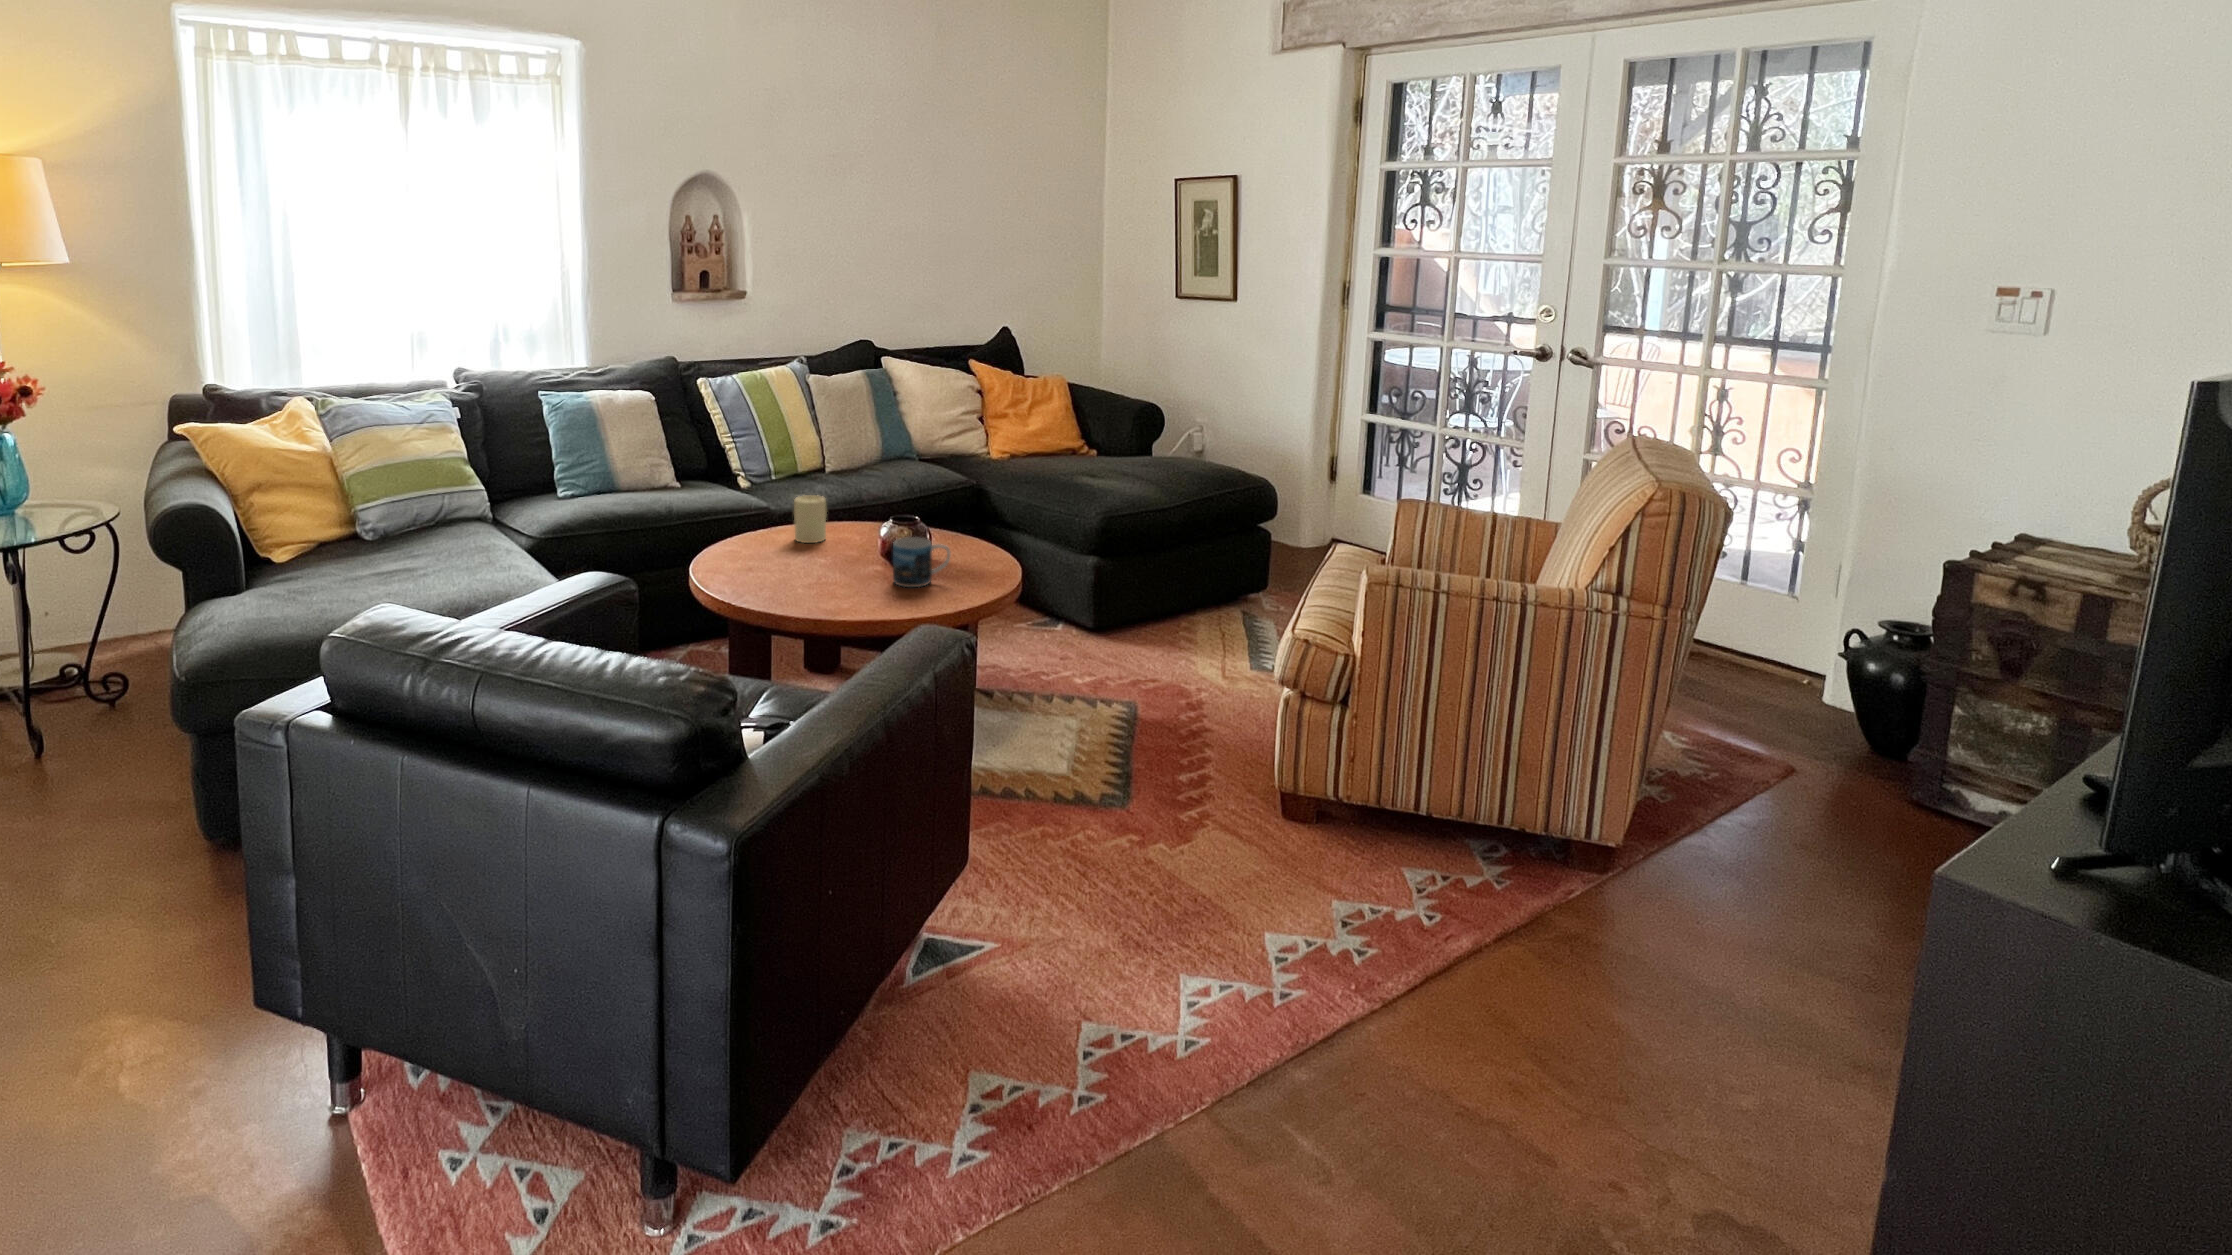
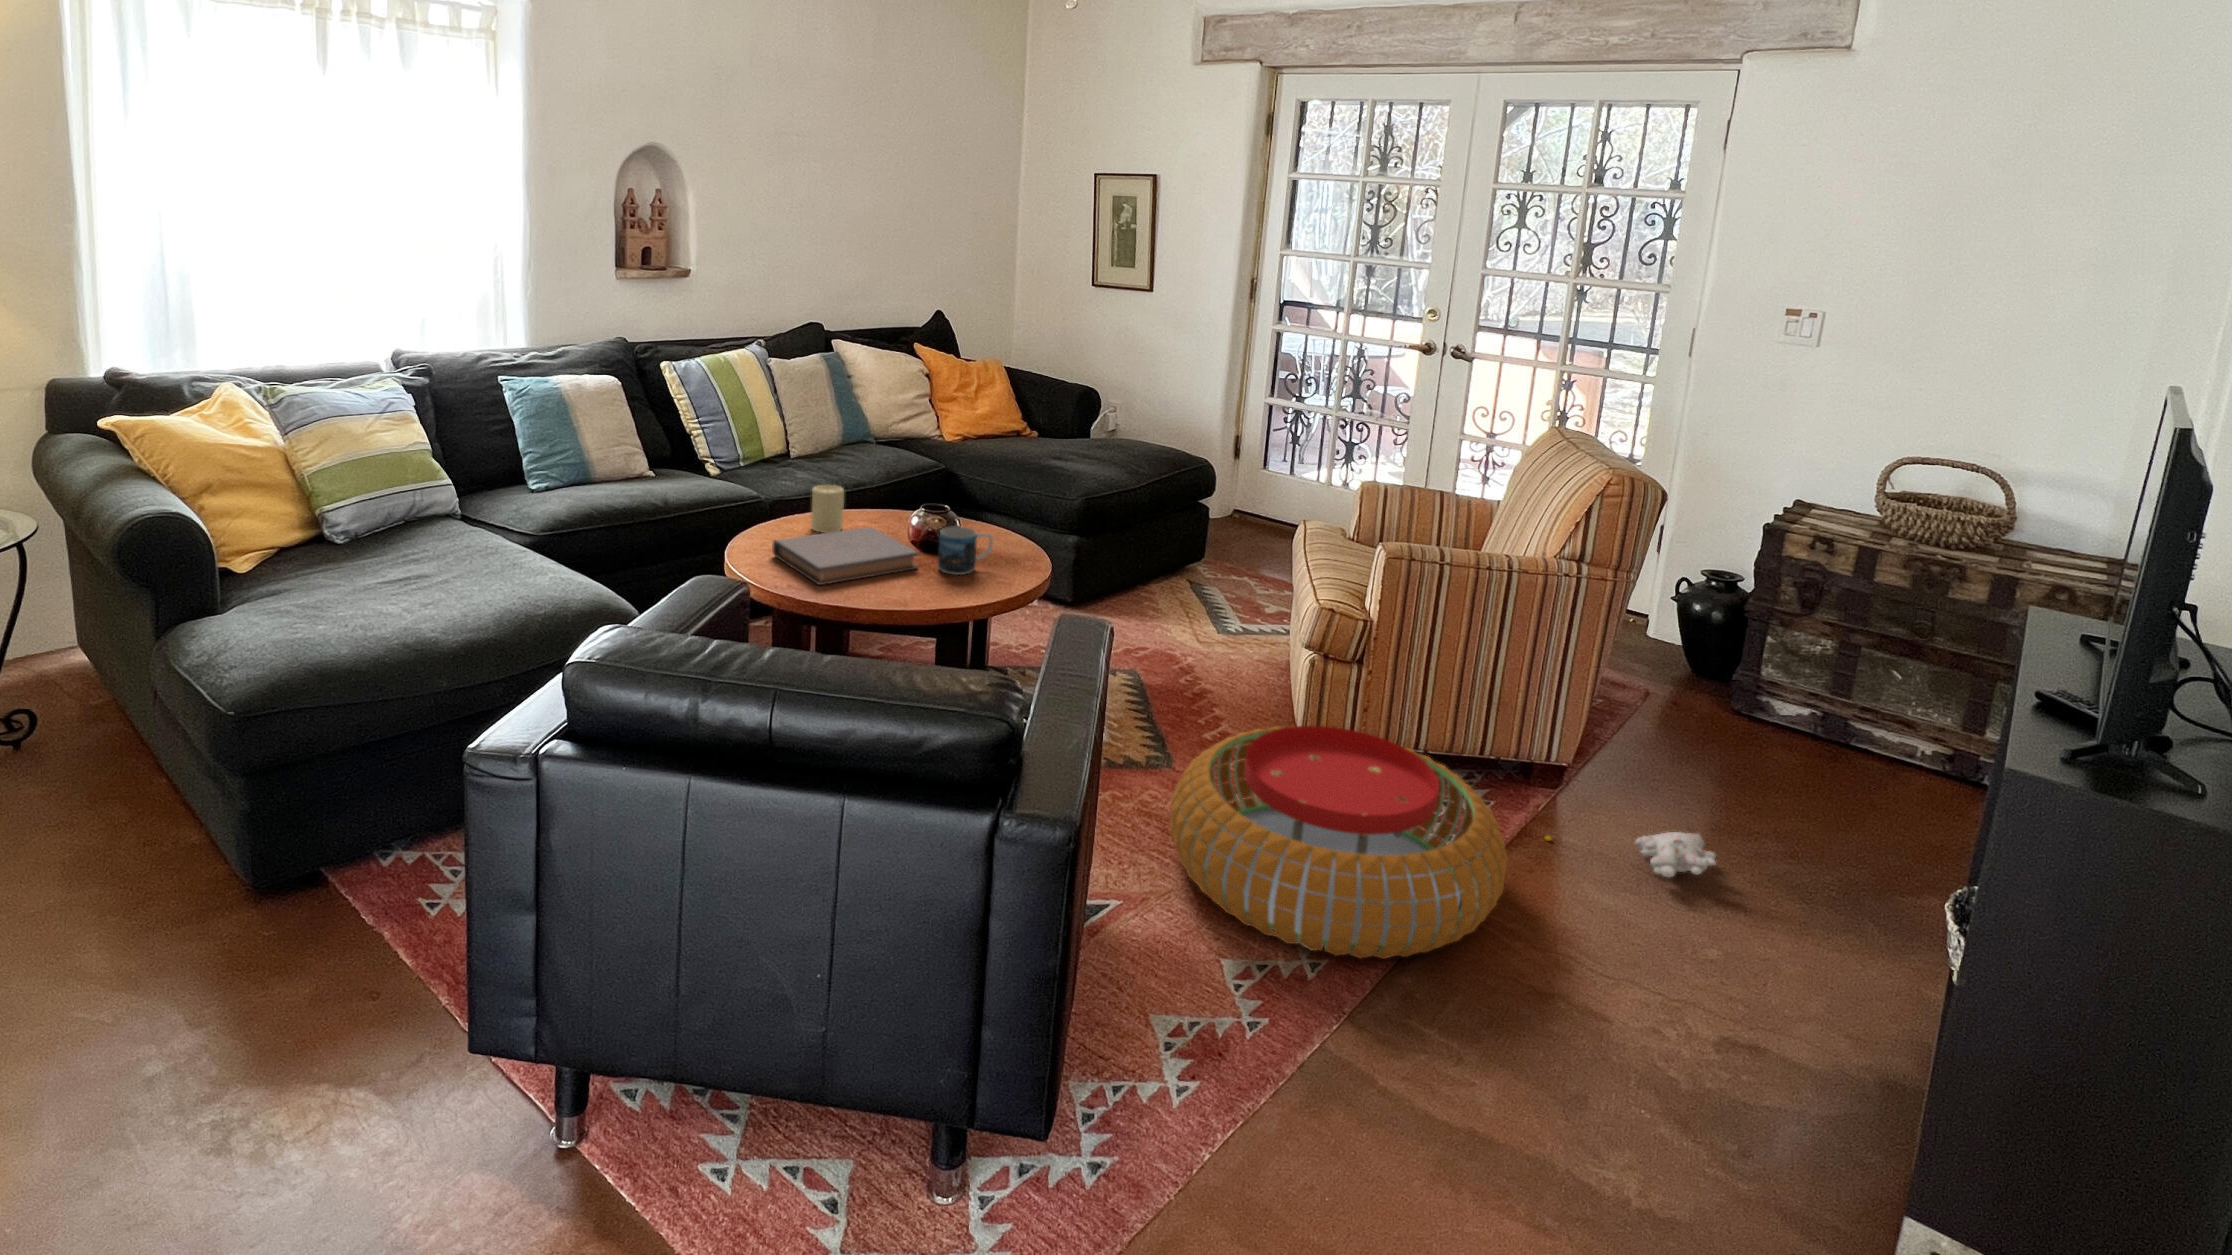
book: none [738,537,873,592] -> present [772,527,918,585]
pouf: none [1071,769,1467,1047] -> present [1170,726,1508,959]
plush toy: none [1561,926,1787,994] -> present [1545,832,1716,877]

